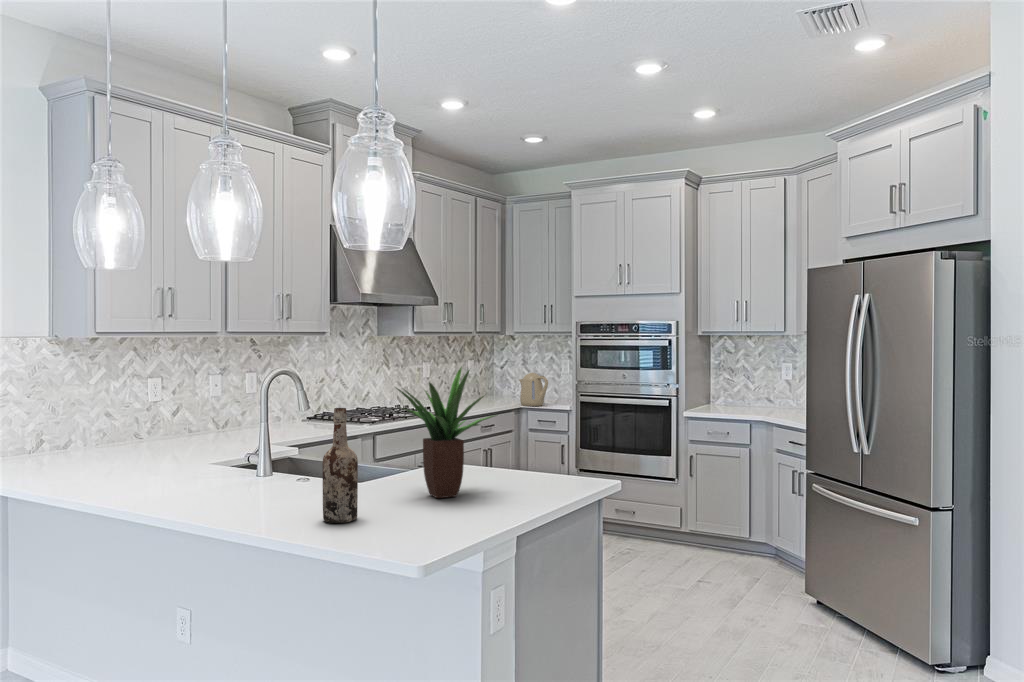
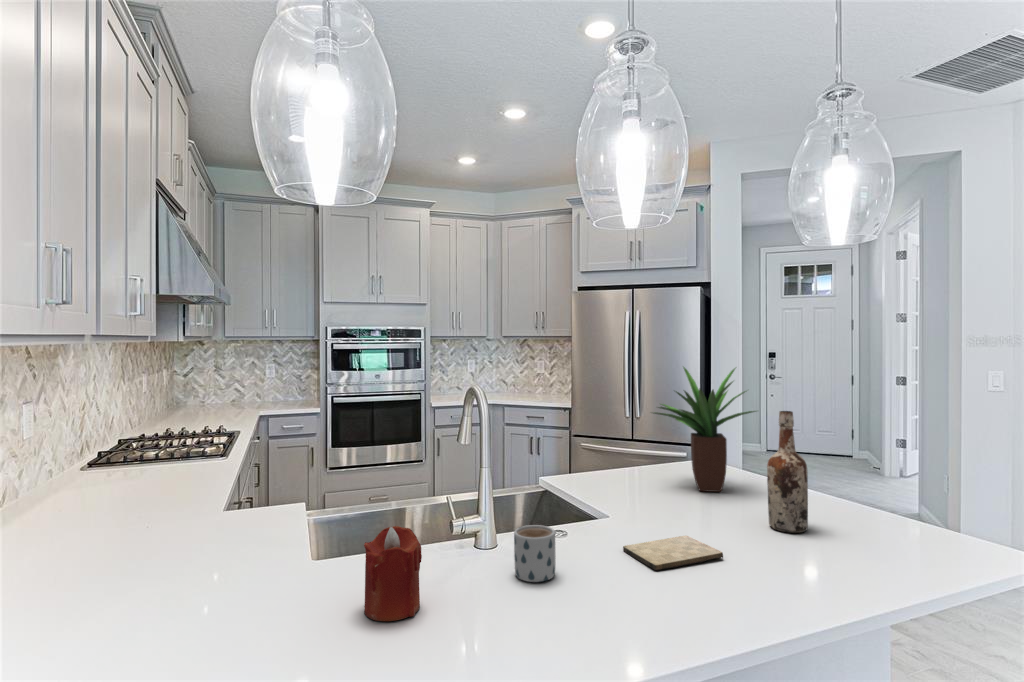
kettle: present [519,373,548,406] -> none [254,378,292,413]
candle: none [82,440,117,488] -> present [364,526,422,621]
mug: none [152,462,188,495] -> present [514,525,556,582]
cutting board: none [194,495,270,513] -> present [623,536,723,570]

